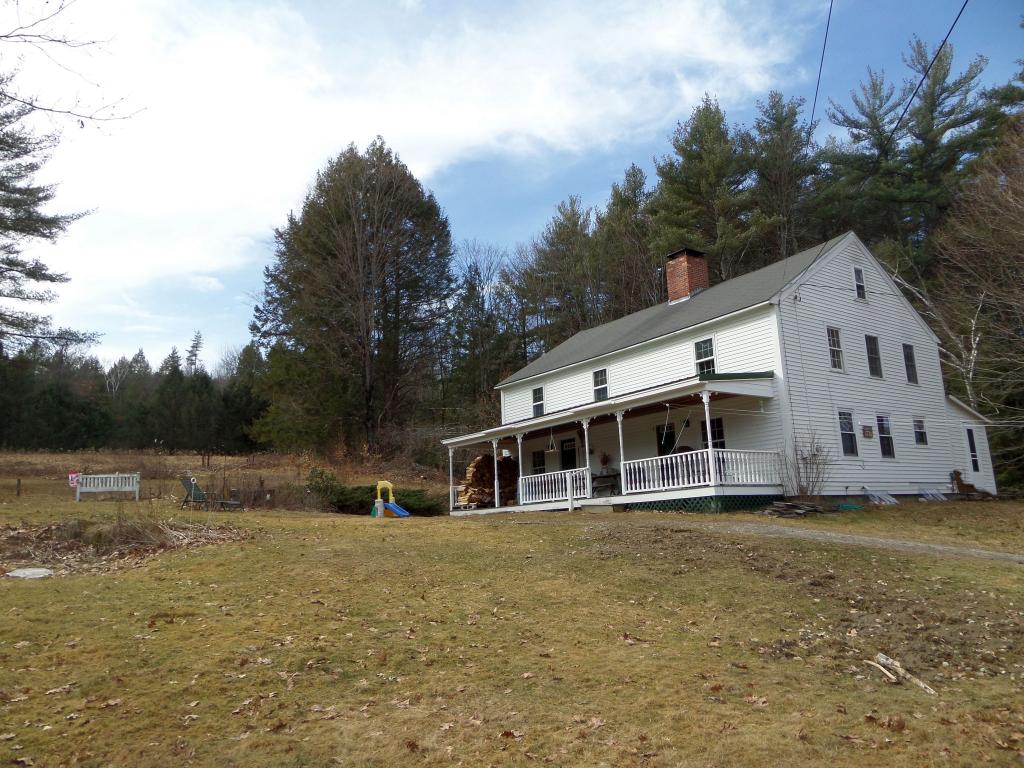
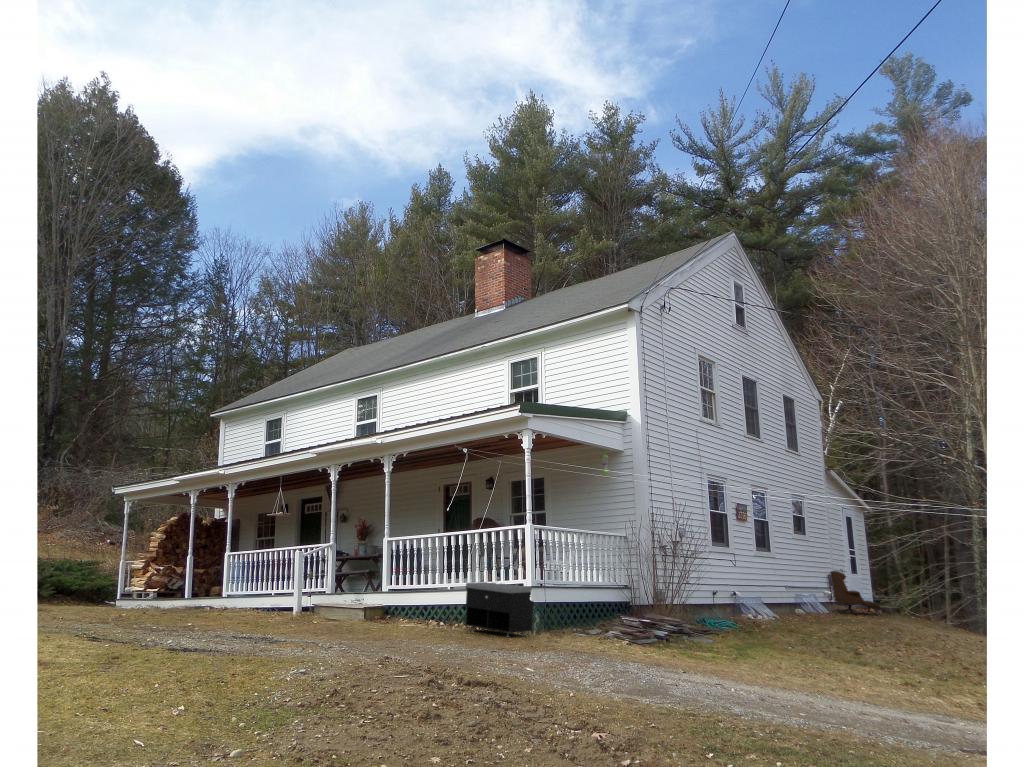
storage bench: none [675,485,717,516] -> present [465,582,534,637]

